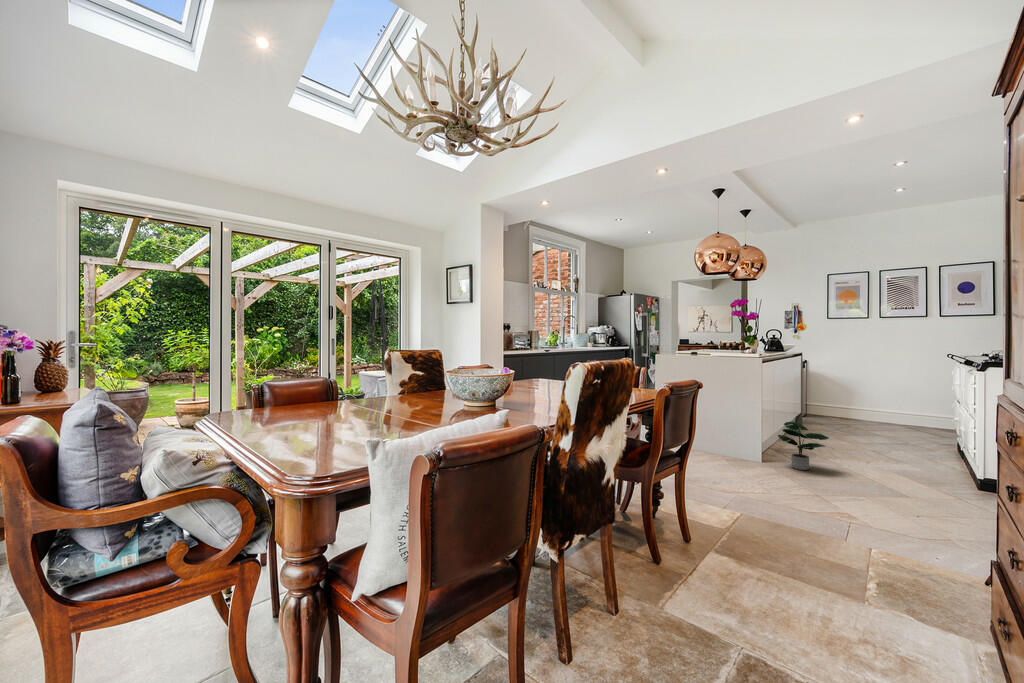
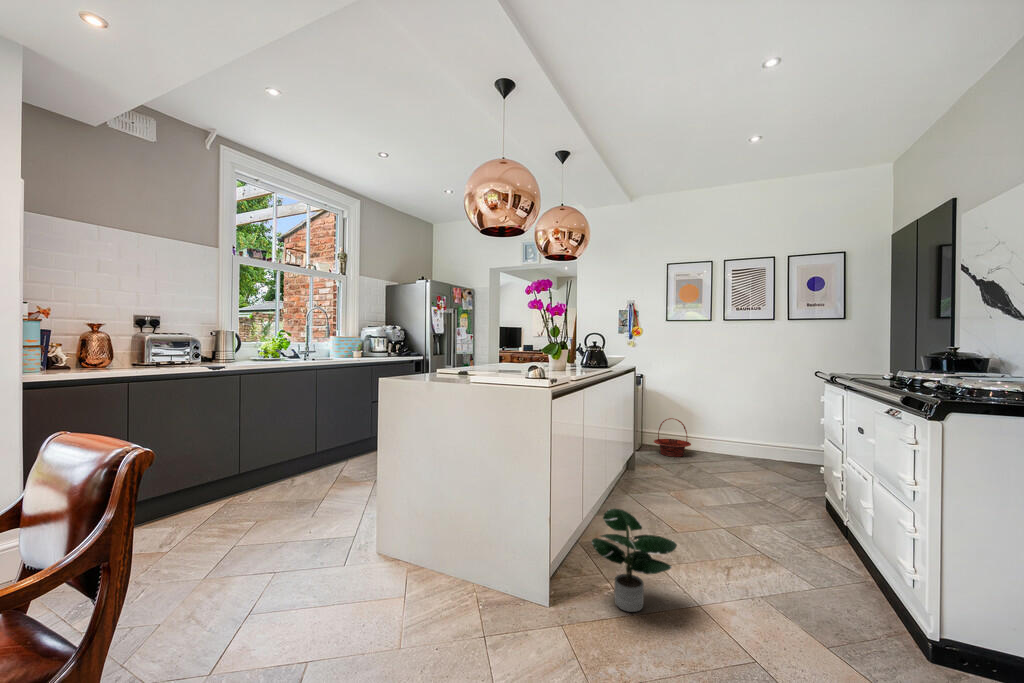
basket: none [816,393,850,421] -> present [654,418,691,457]

